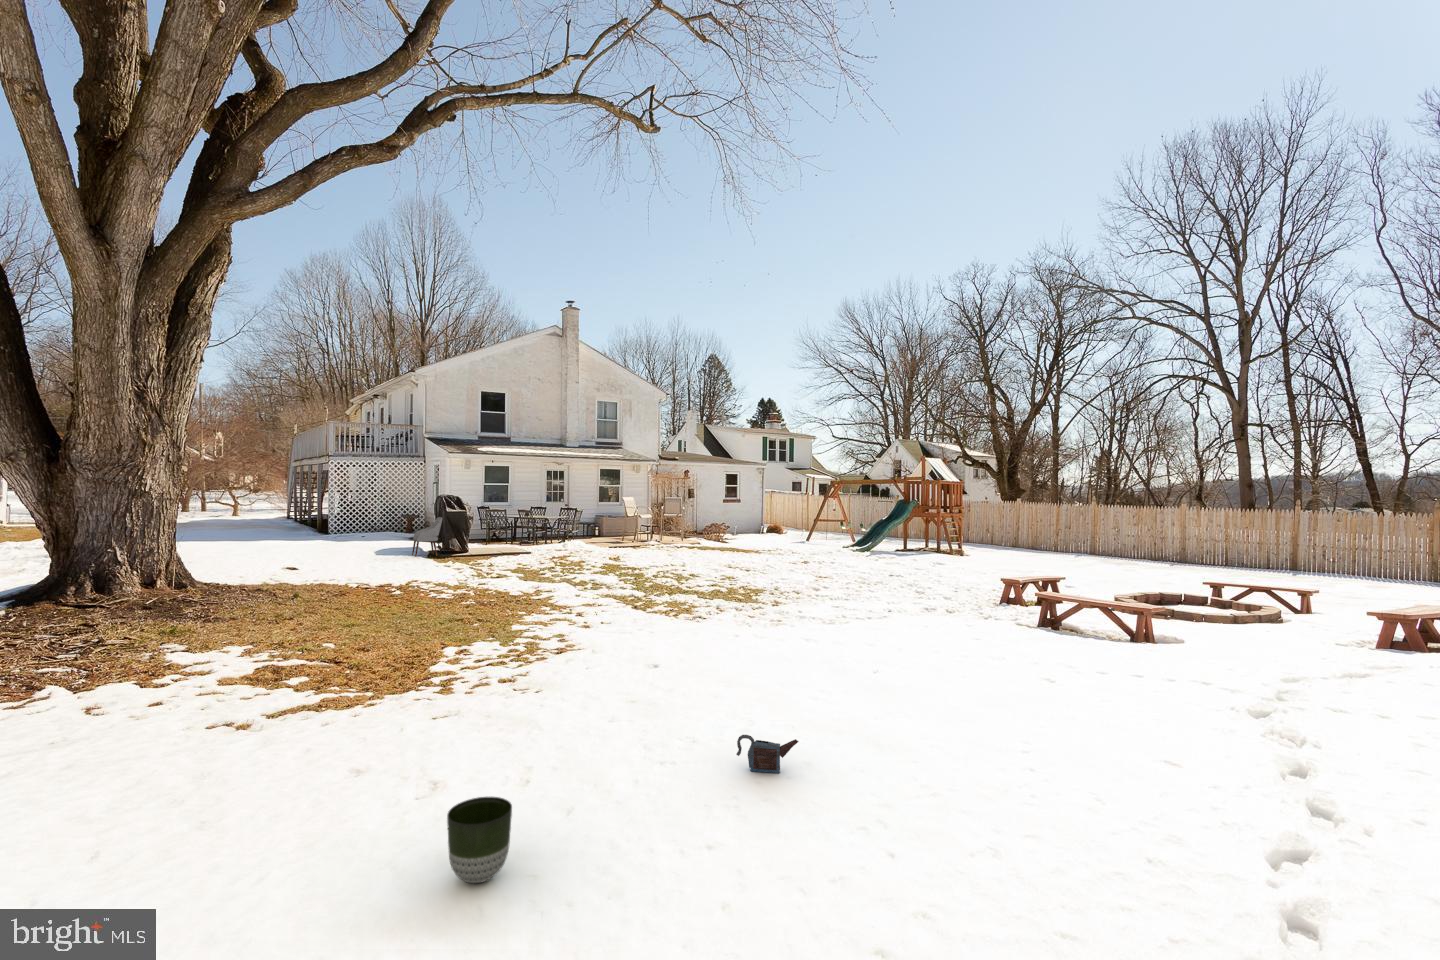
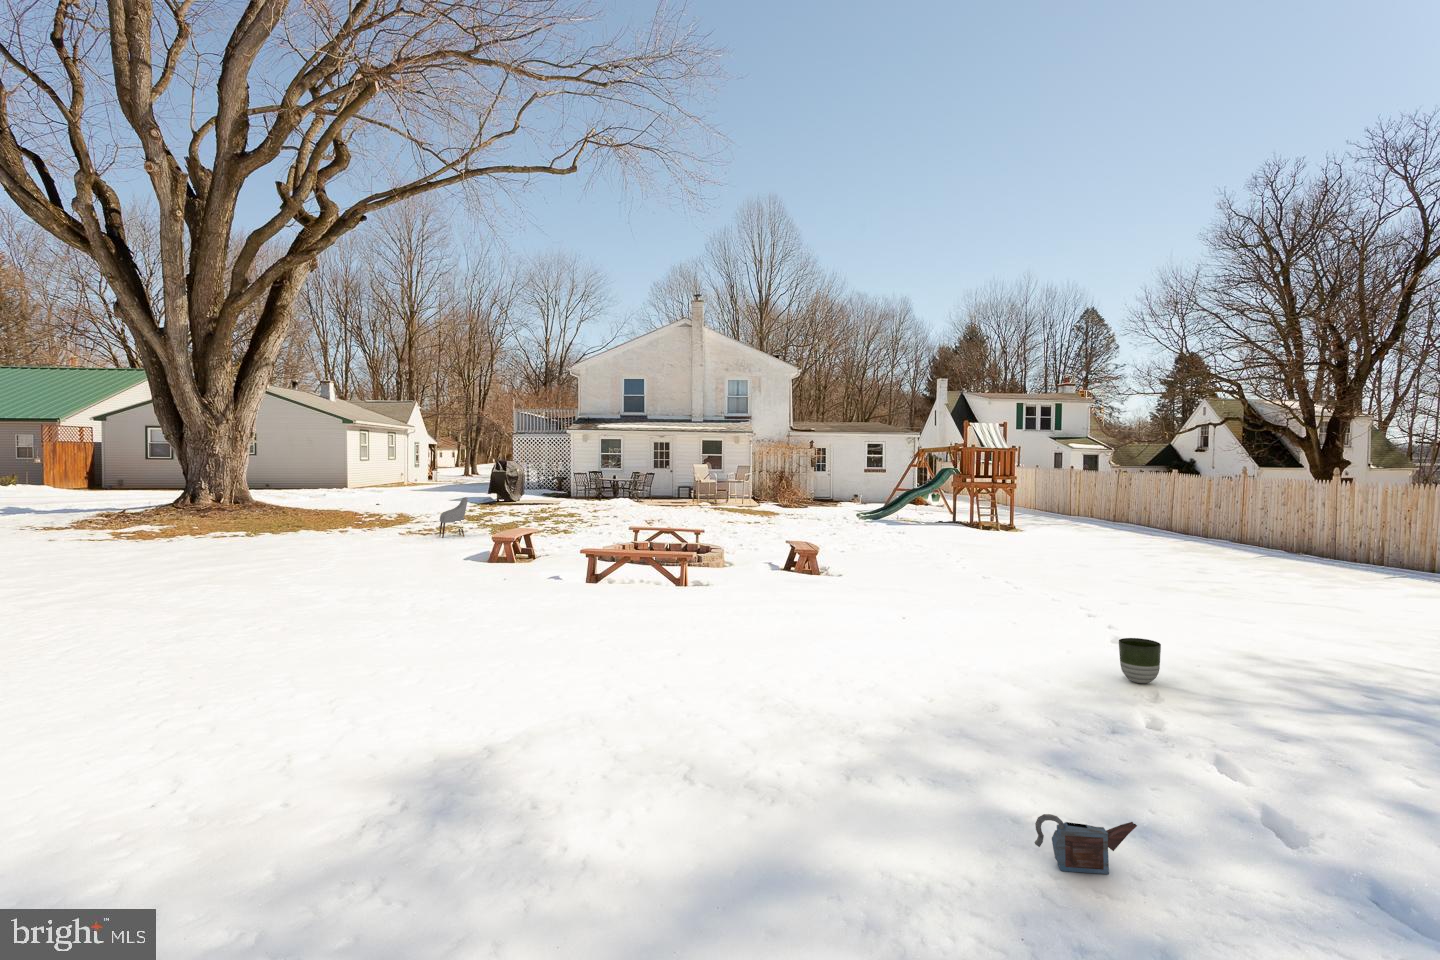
watering can: present [736,735,798,773] -> present [1034,814,1137,874]
planter: present [447,797,512,883] -> present [1119,638,1161,683]

